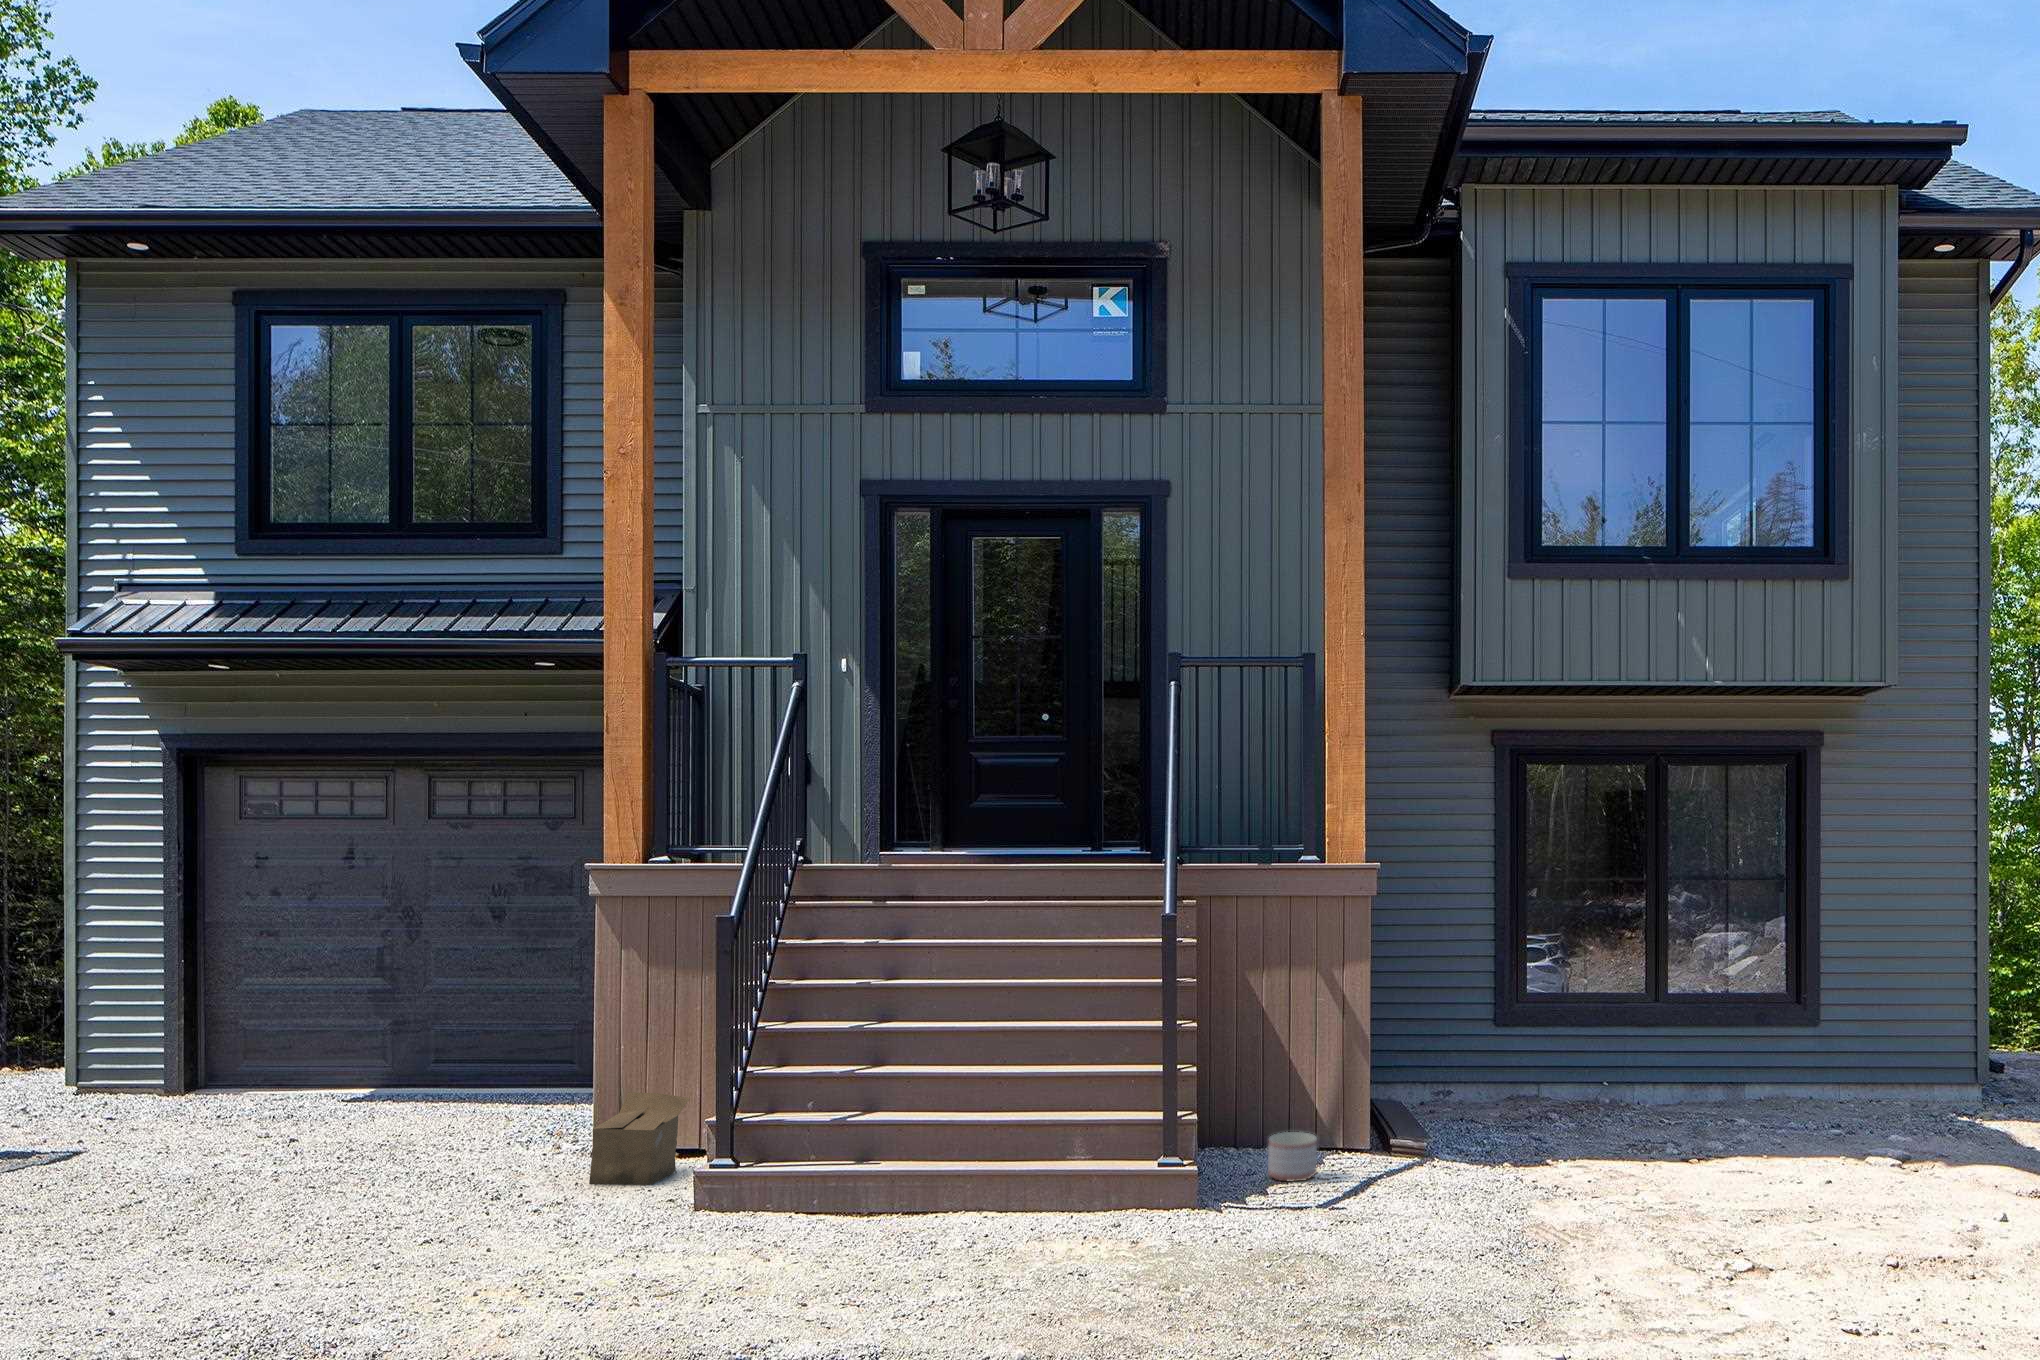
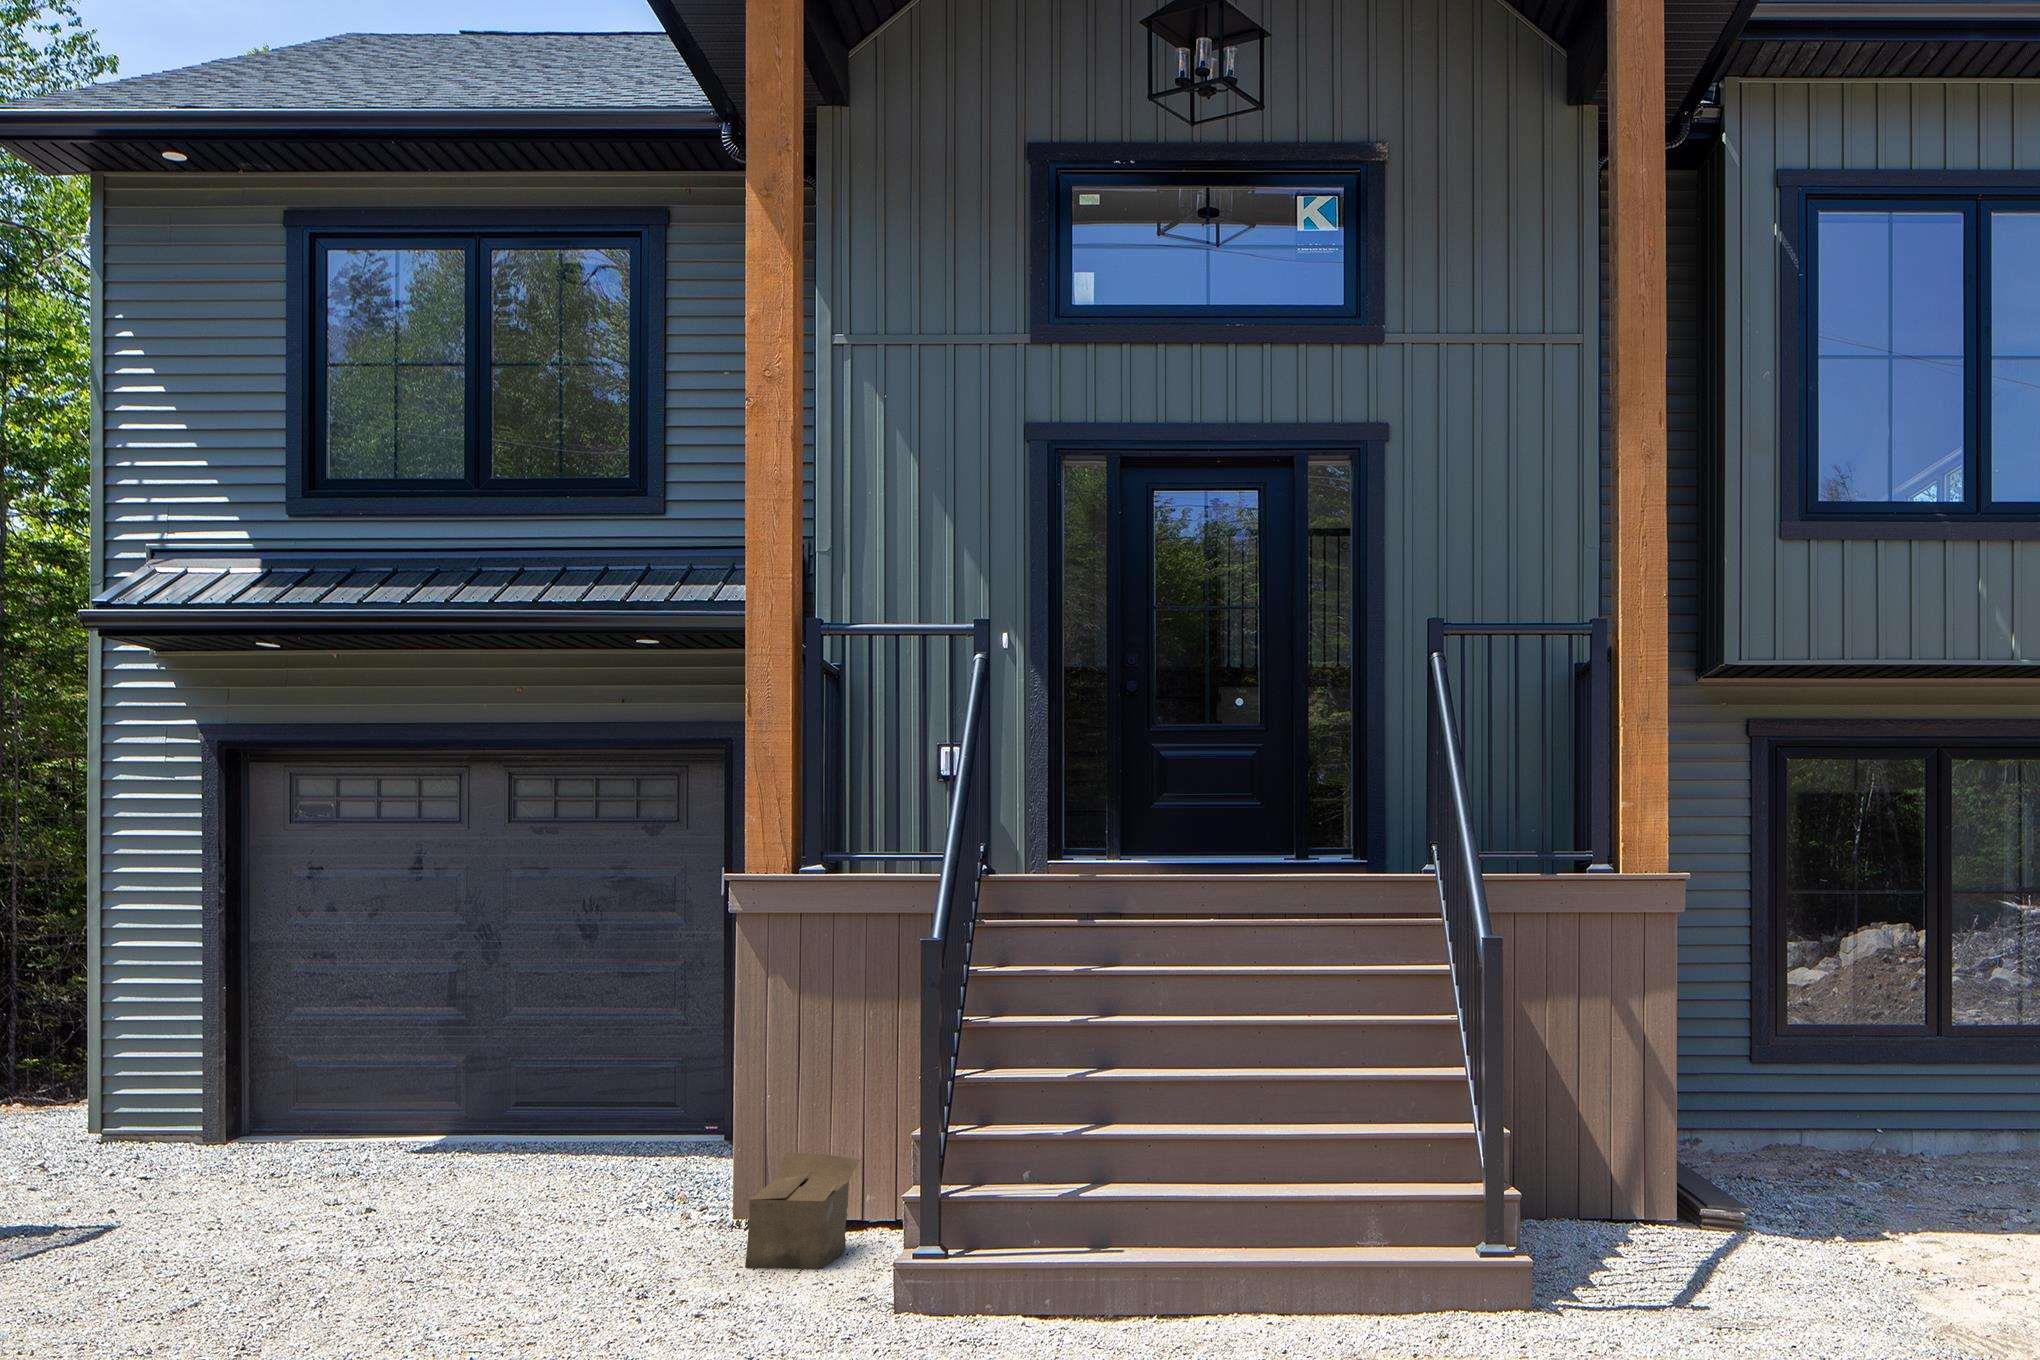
planter: present [1268,1132,1317,1181] -> none [1570,1200,1629,1263]

